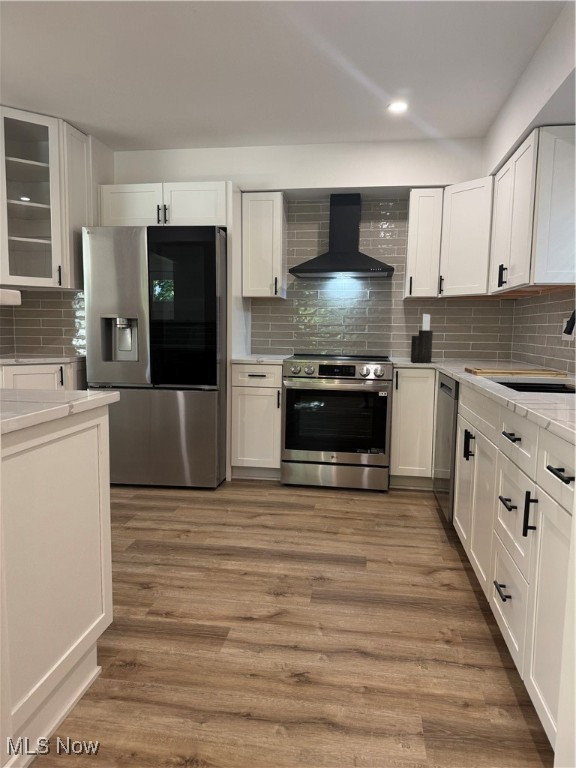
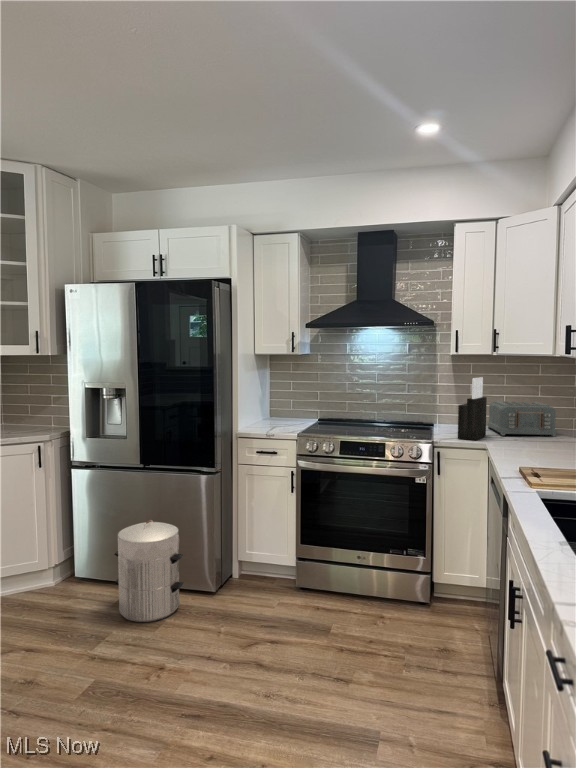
toaster: none [431,337,485,362] -> present [488,401,556,436]
waste bin: none [133,426,192,507] -> present [114,520,183,622]

